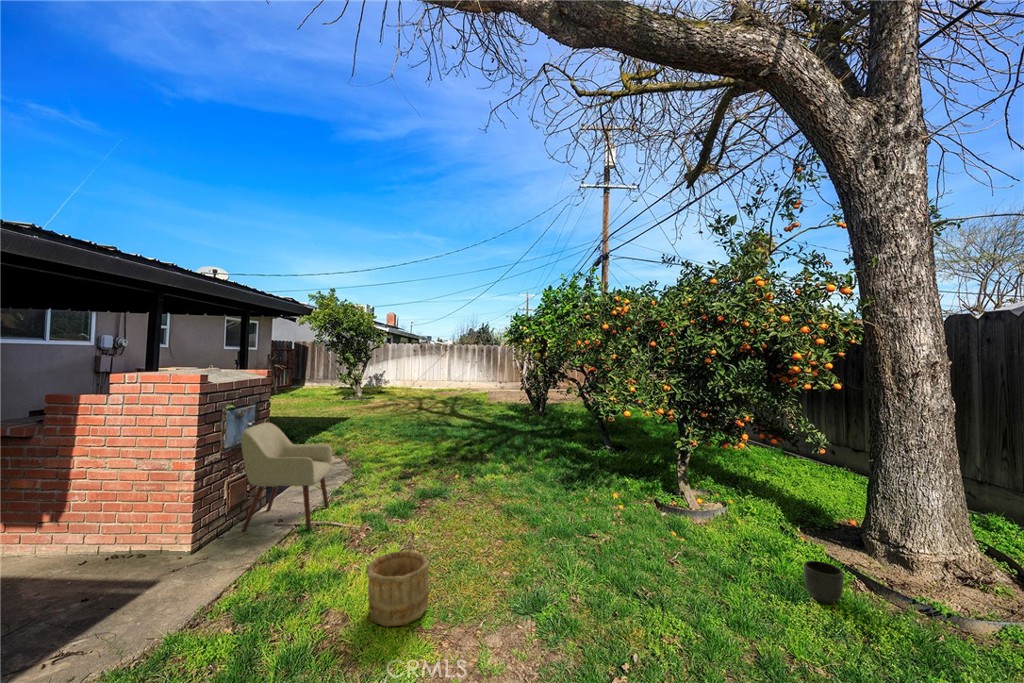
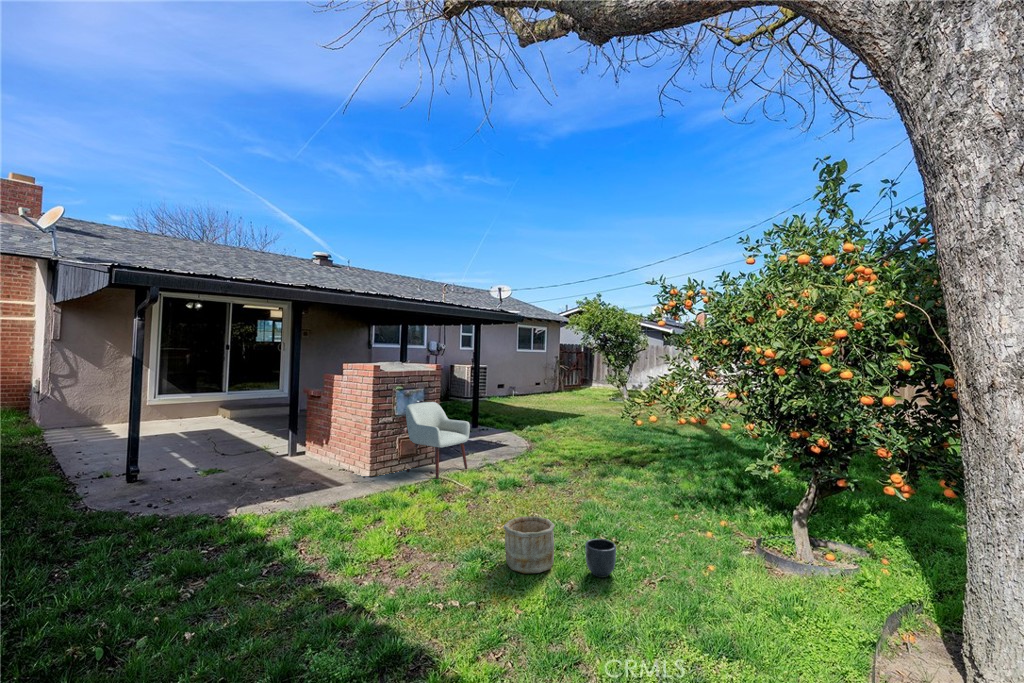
wooden bucket: present [366,551,430,626] -> present [503,516,555,573]
planter: present [804,561,843,604] -> present [585,539,616,578]

